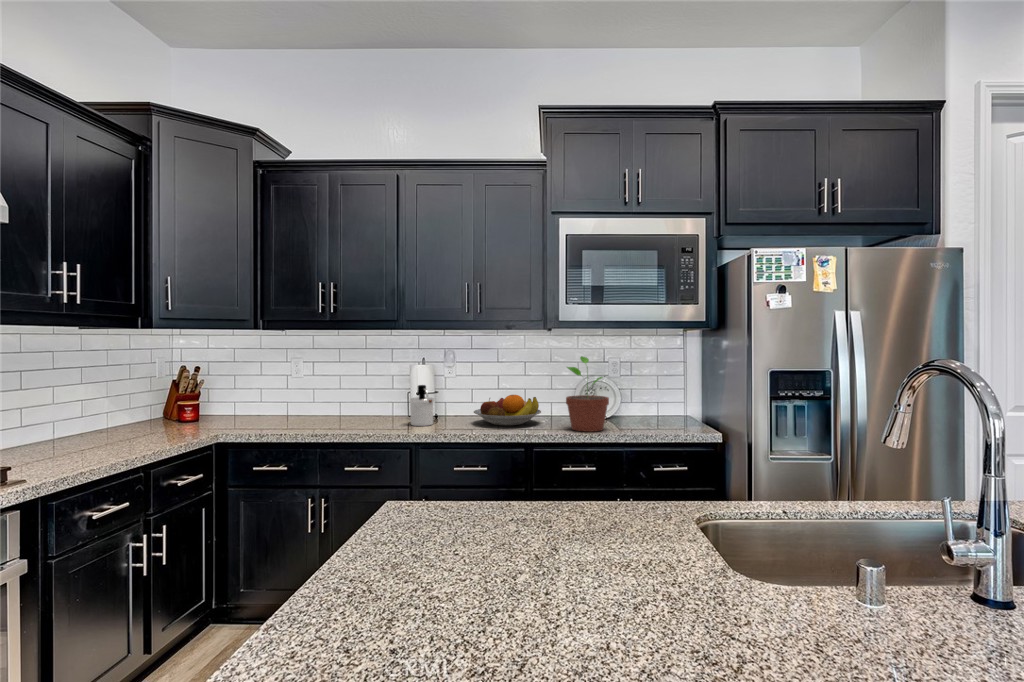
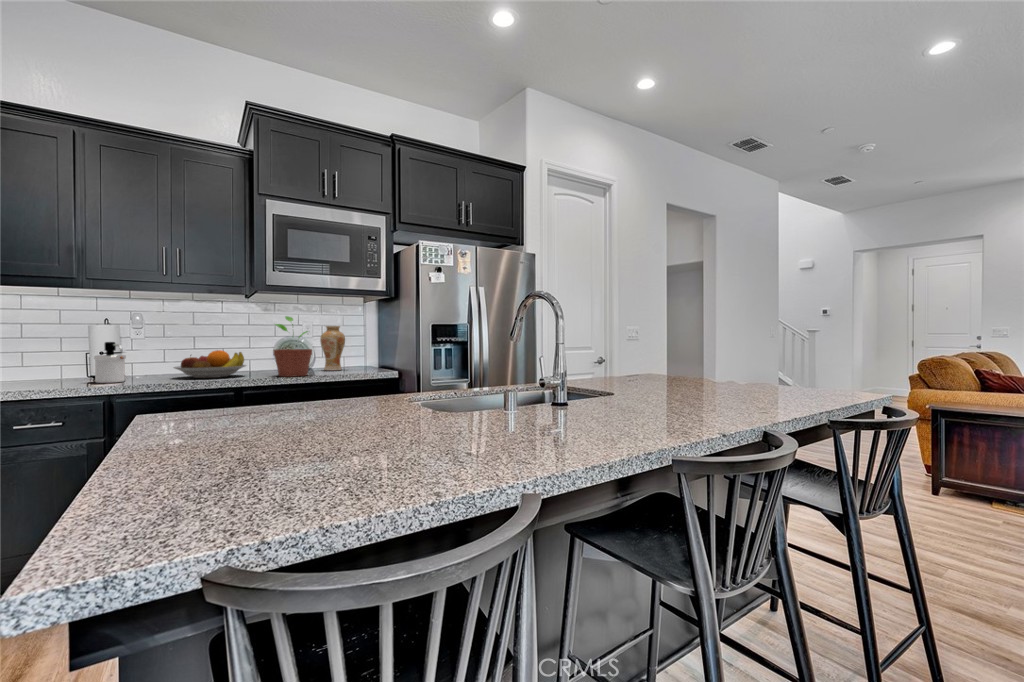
vase: none [625,364,655,420] -> present [320,326,345,370]

